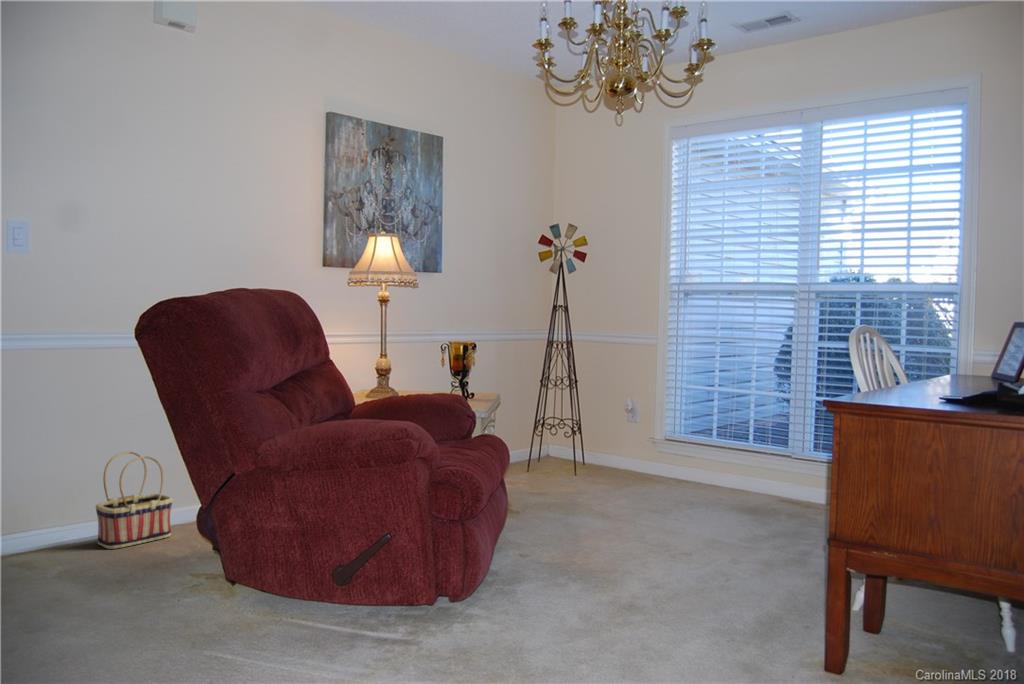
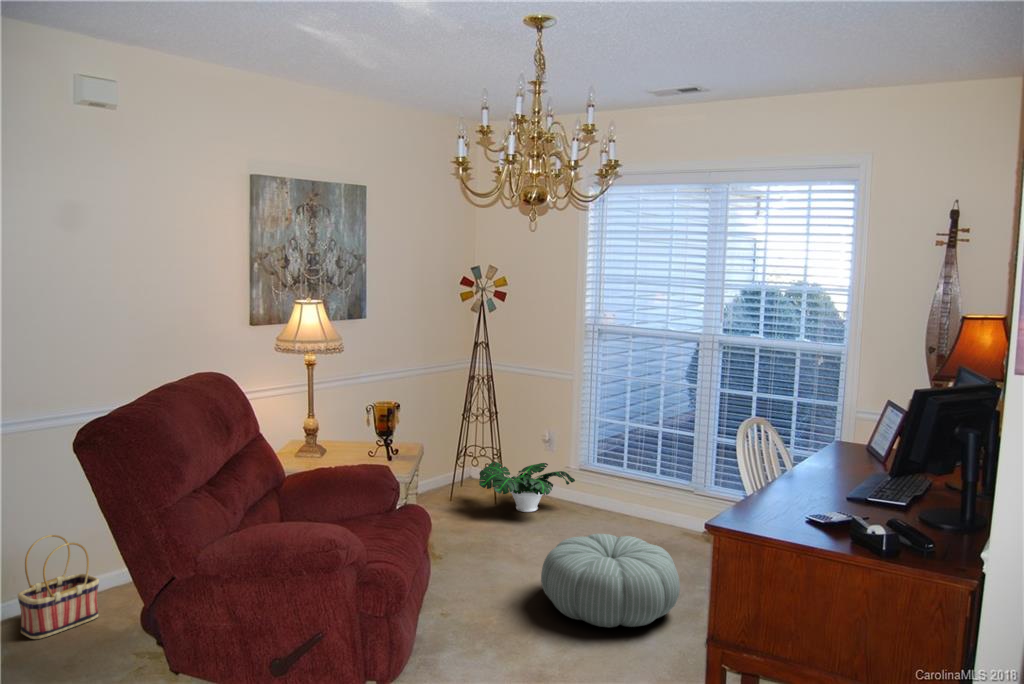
potted plant: none [556,427,658,478] -> present [479,462,575,512]
pouf: none [617,477,769,565] -> present [541,534,680,627]

